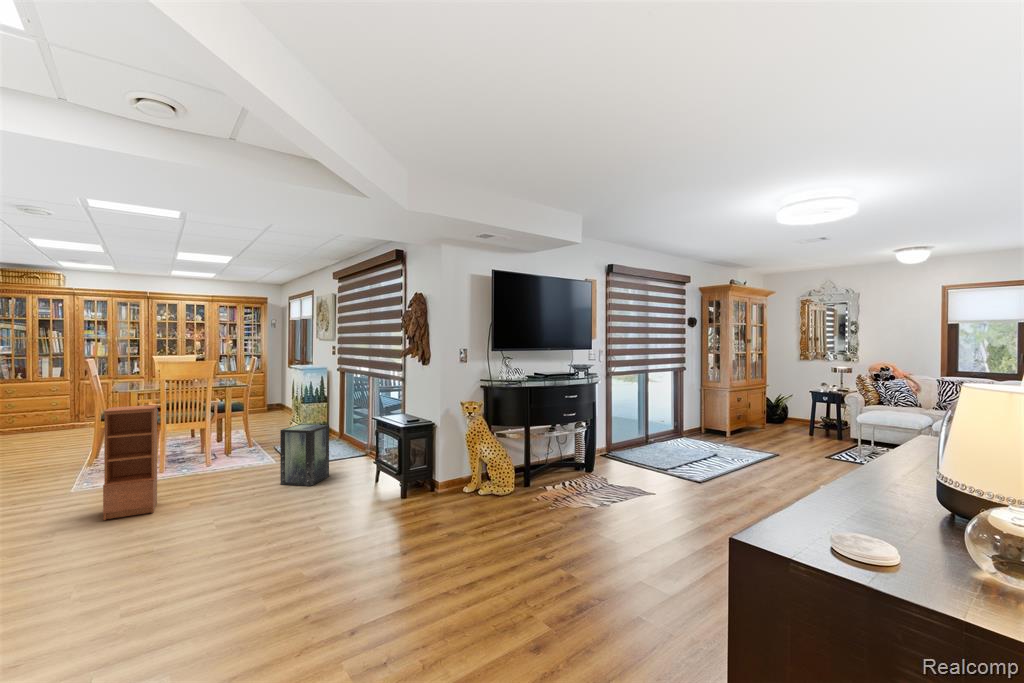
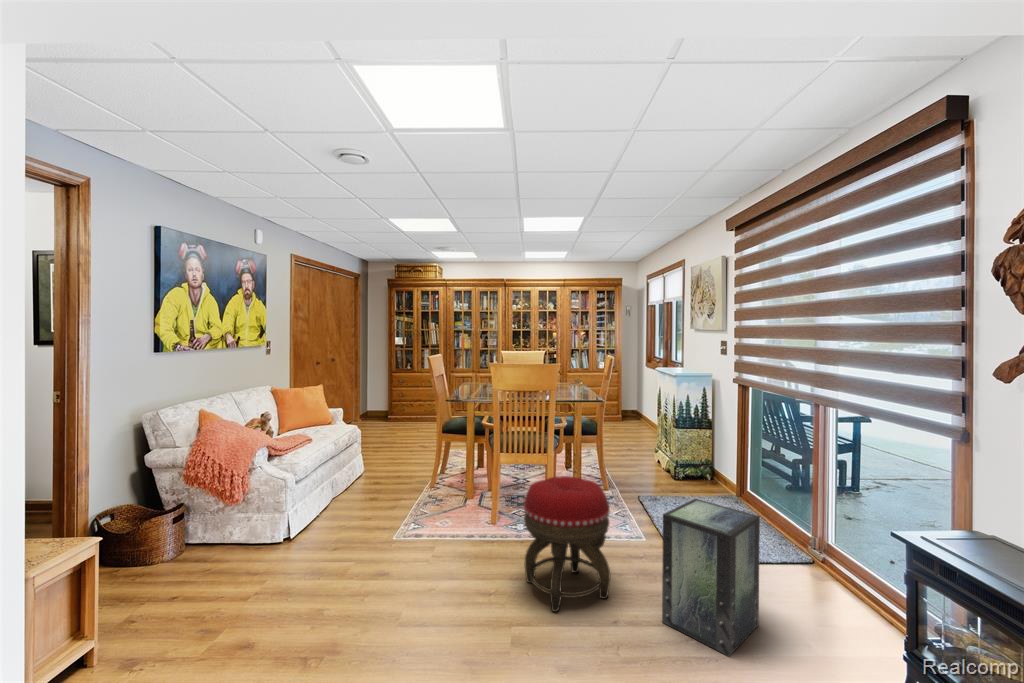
bookcase: present [103,405,157,520] -> none [391,441,470,640]
footstool: none [194,424,252,494] -> present [524,476,610,612]

